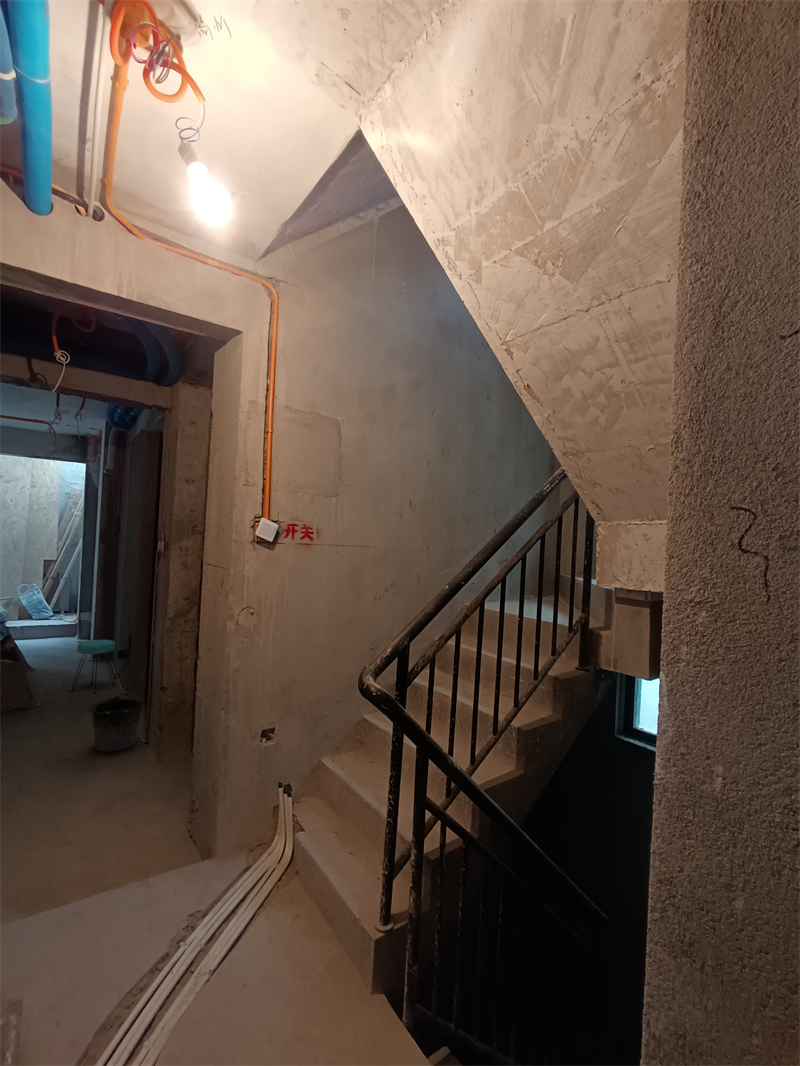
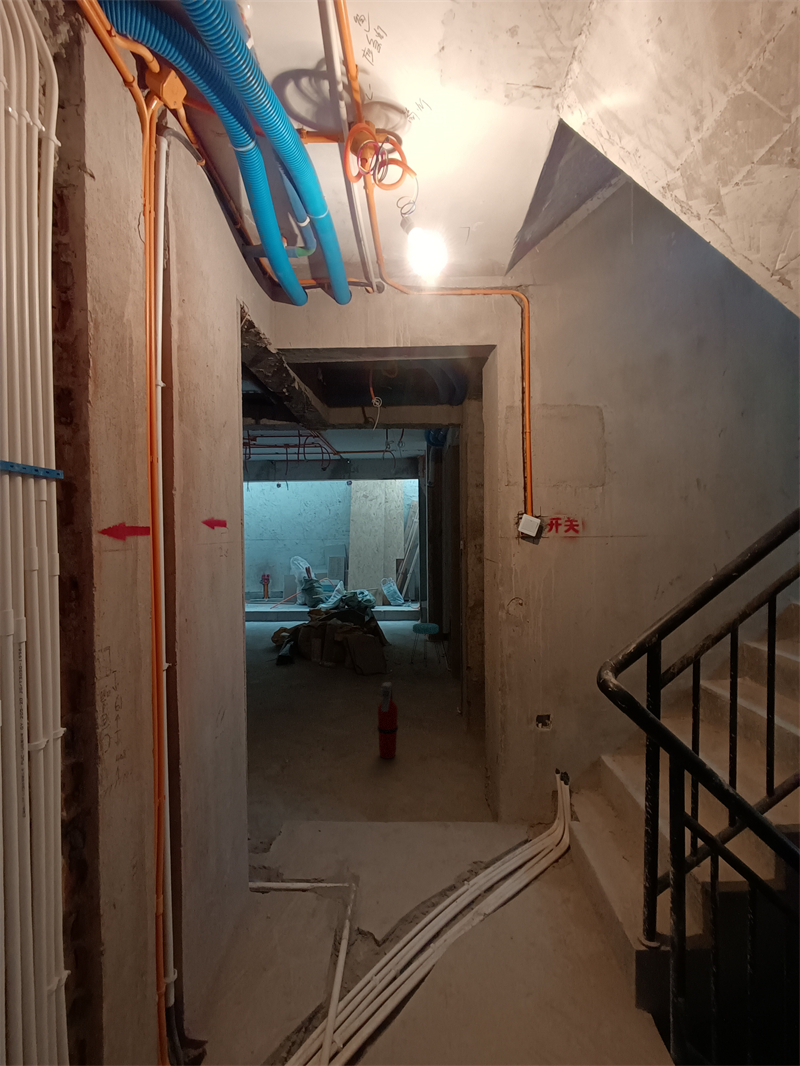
bucket: present [88,696,143,752] -> none [415,670,455,714]
fire extinguisher: none [33,724,68,827] -> present [377,682,398,759]

